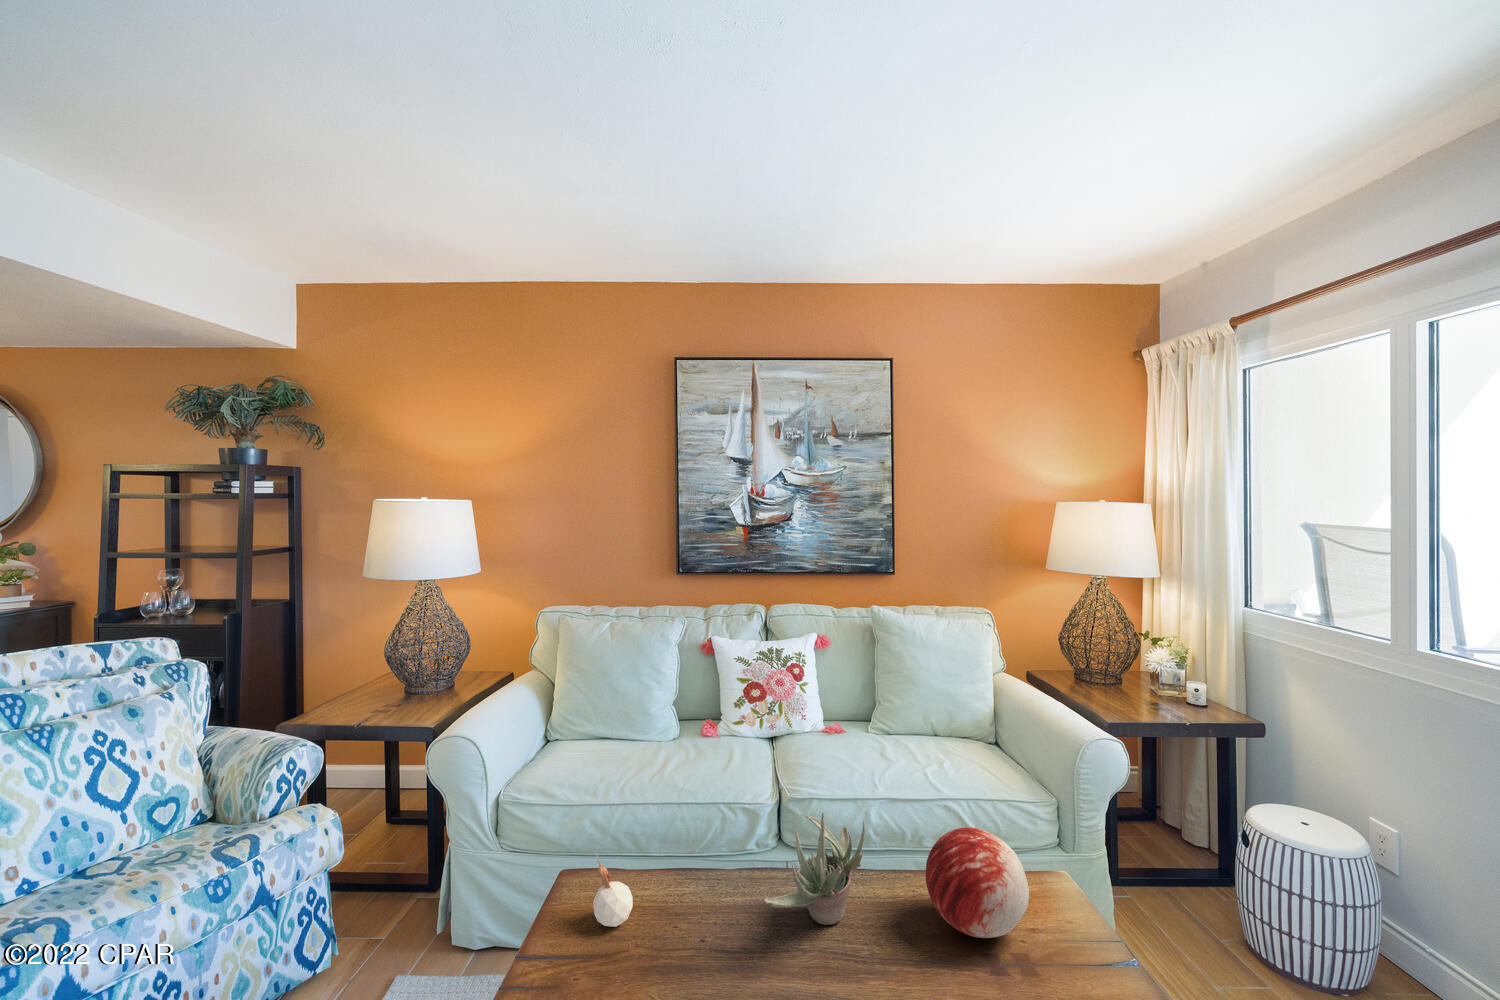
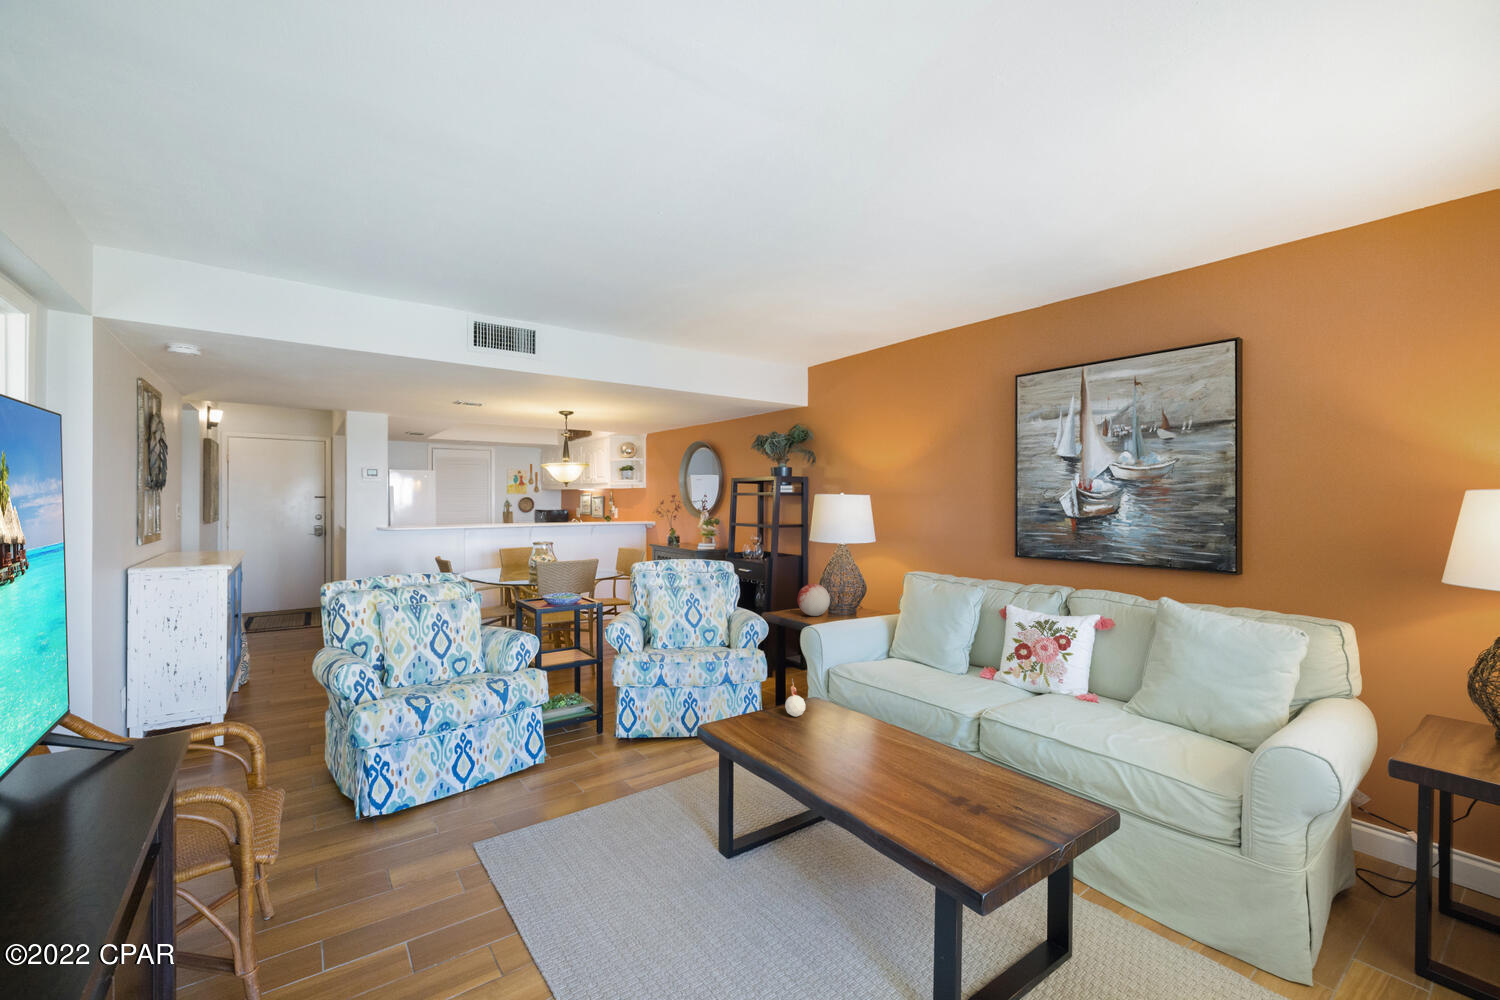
succulent plant: present [764,813,865,925] -> none [831,683,905,754]
decorative orb: present [925,827,1029,938] -> present [797,583,830,616]

